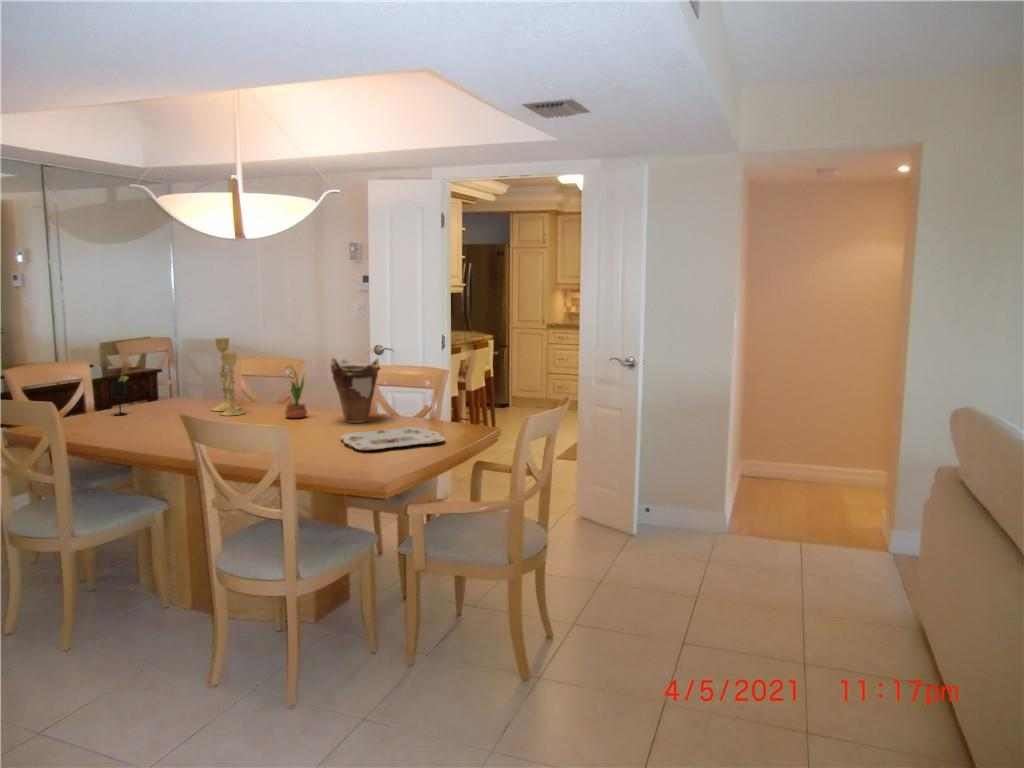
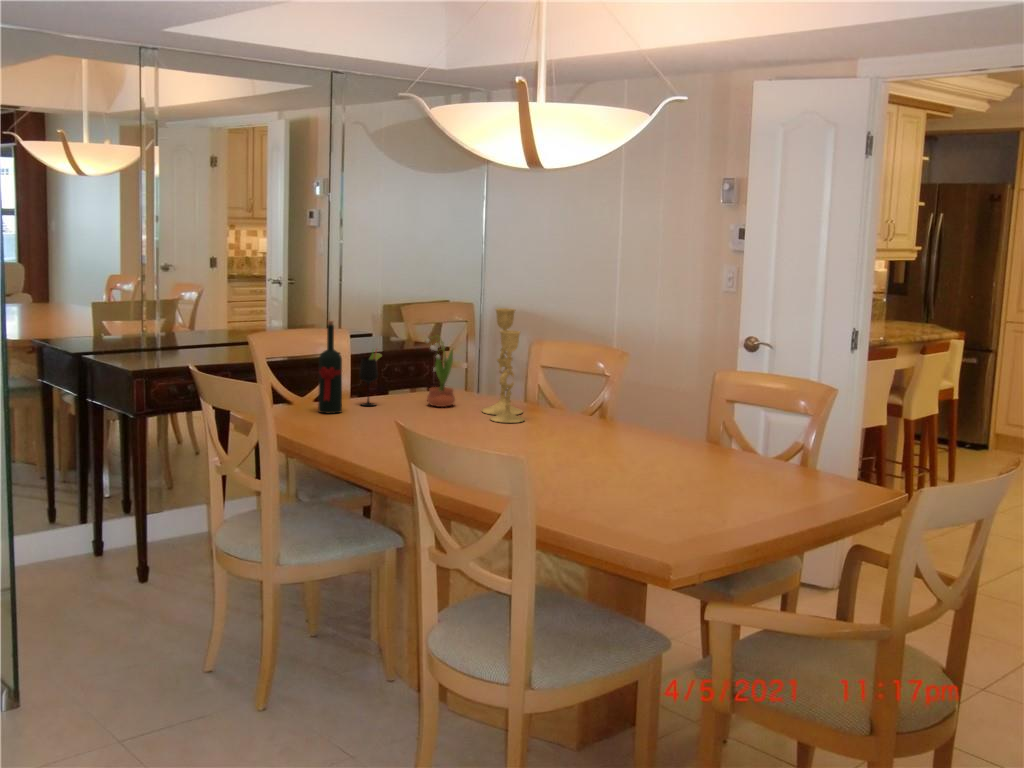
wine bottle: none [80,355,103,424] -> present [318,321,342,414]
vase: present [331,358,380,423] -> none [643,350,723,456]
potted flower: present [281,367,307,418] -> present [426,335,455,407]
serving tray: present [341,427,445,450] -> none [637,472,805,507]

